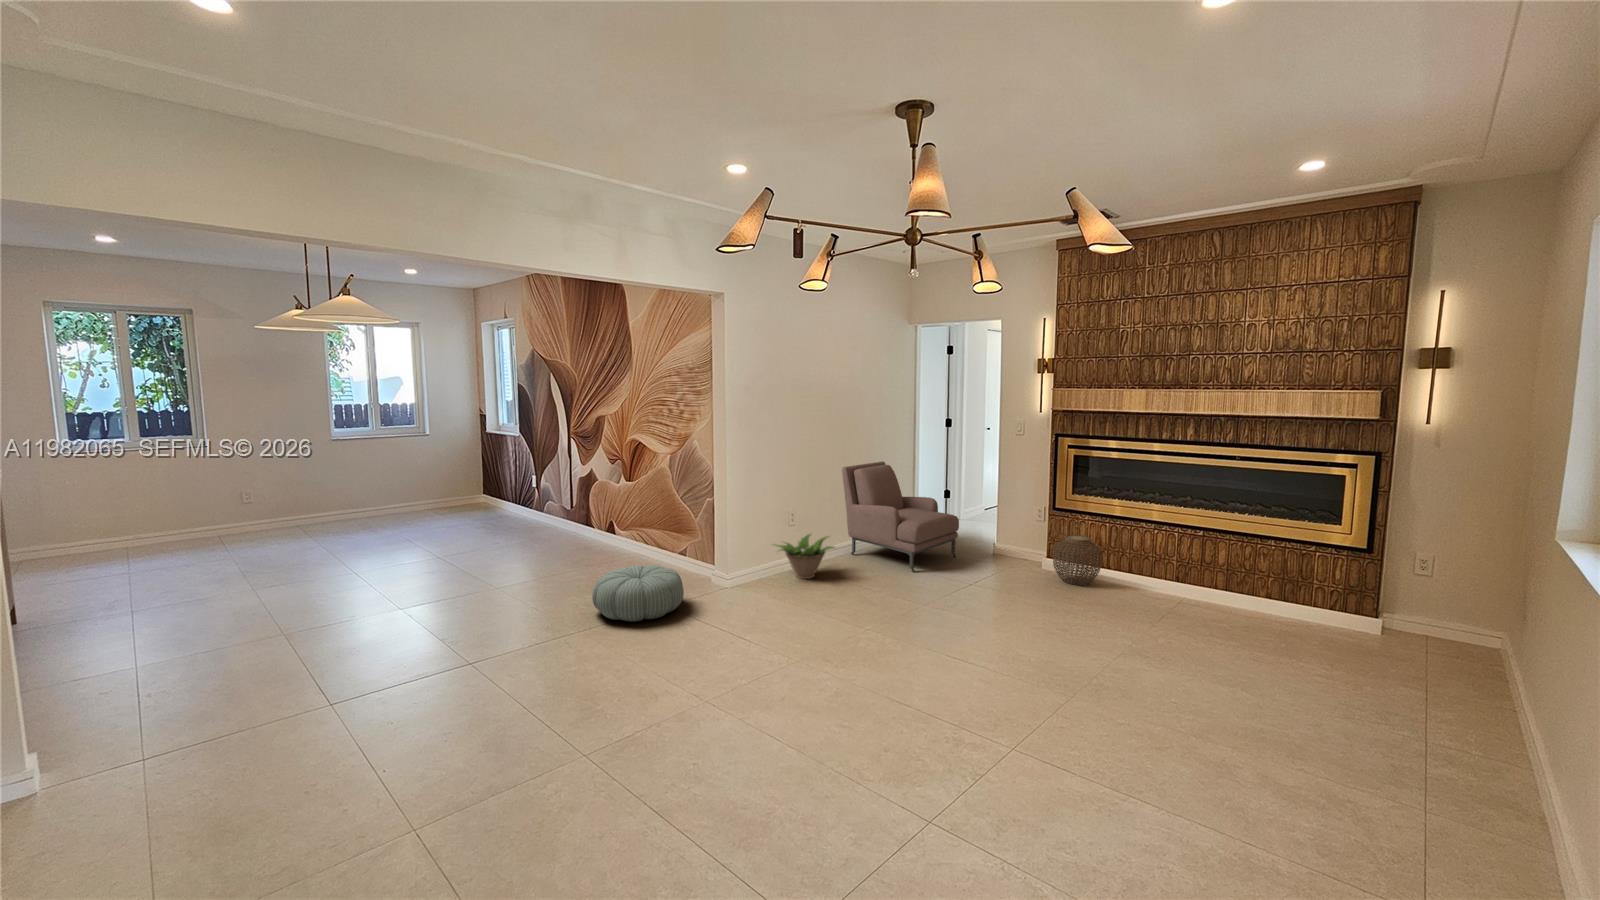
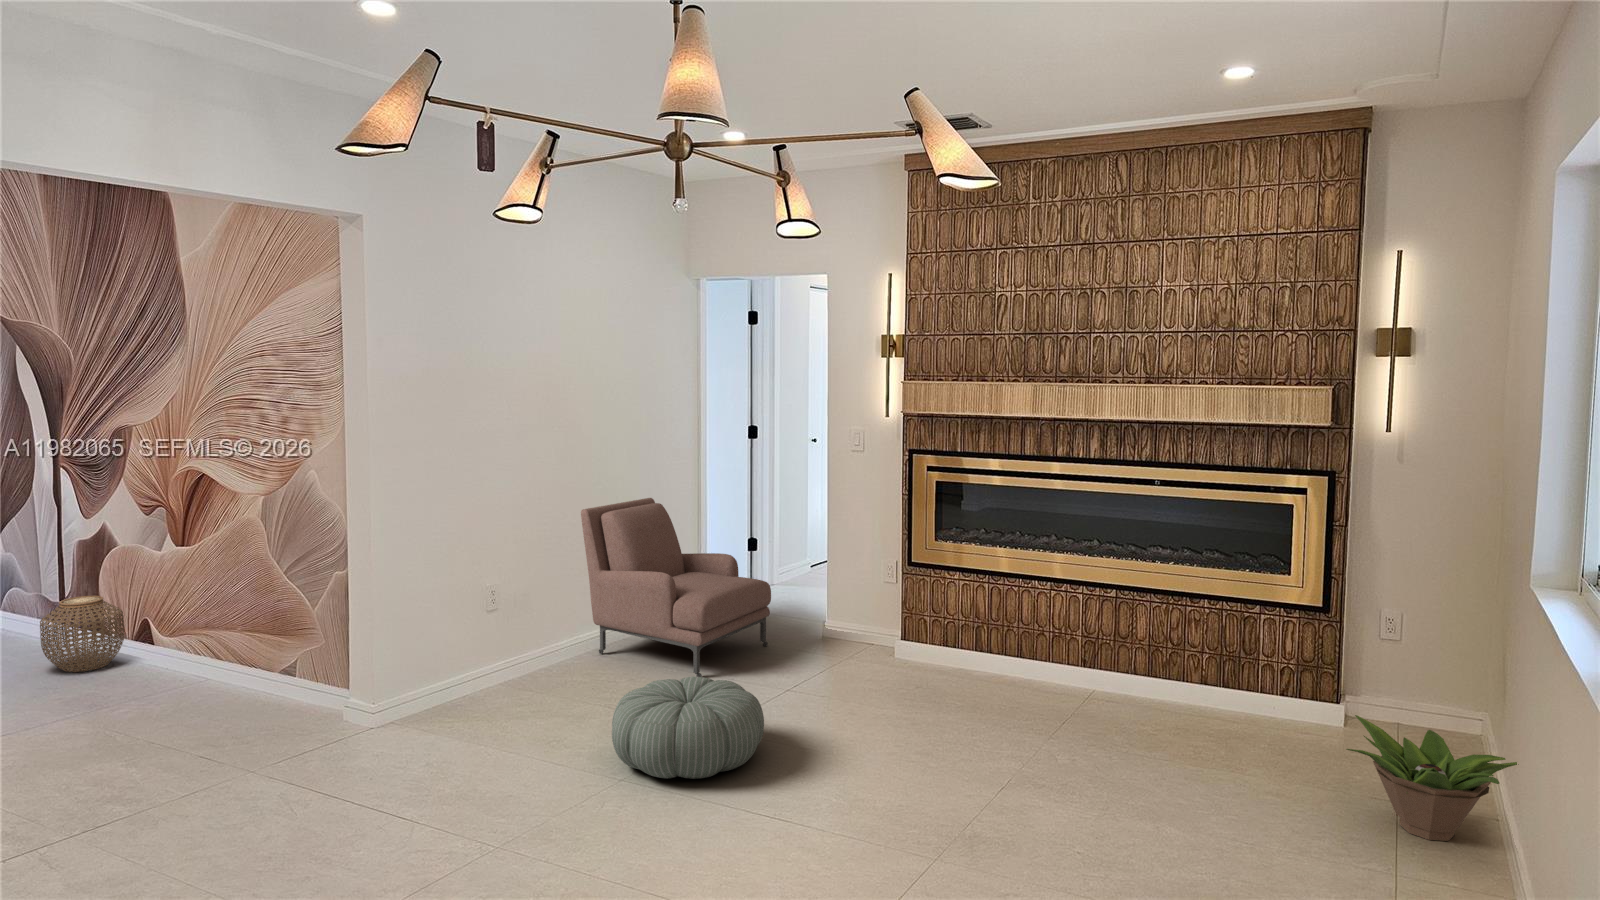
decorative plant: present [775,534,834,579] -> present [1346,715,1517,841]
woven basket: present [1053,535,1101,585] -> present [40,596,124,672]
pouf: present [592,565,684,622] -> present [612,676,764,779]

